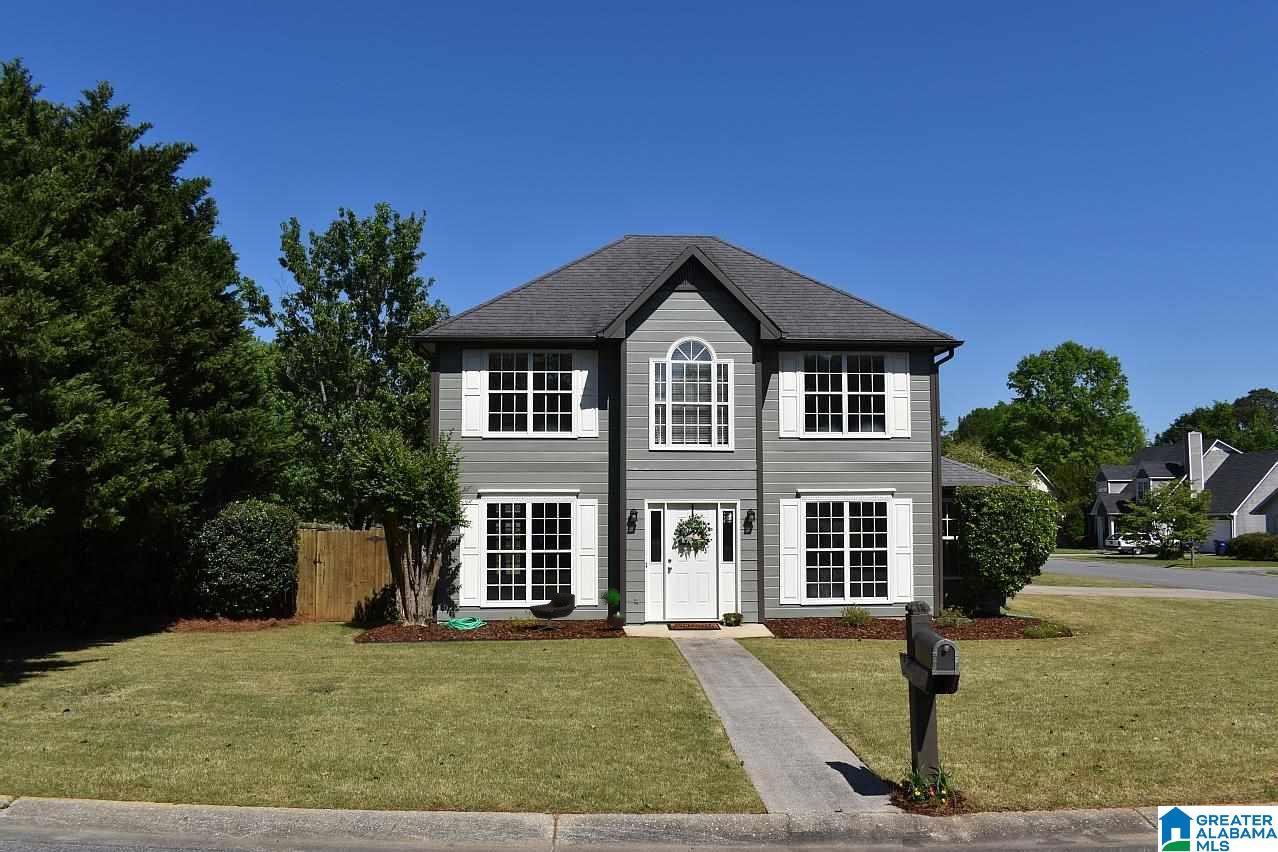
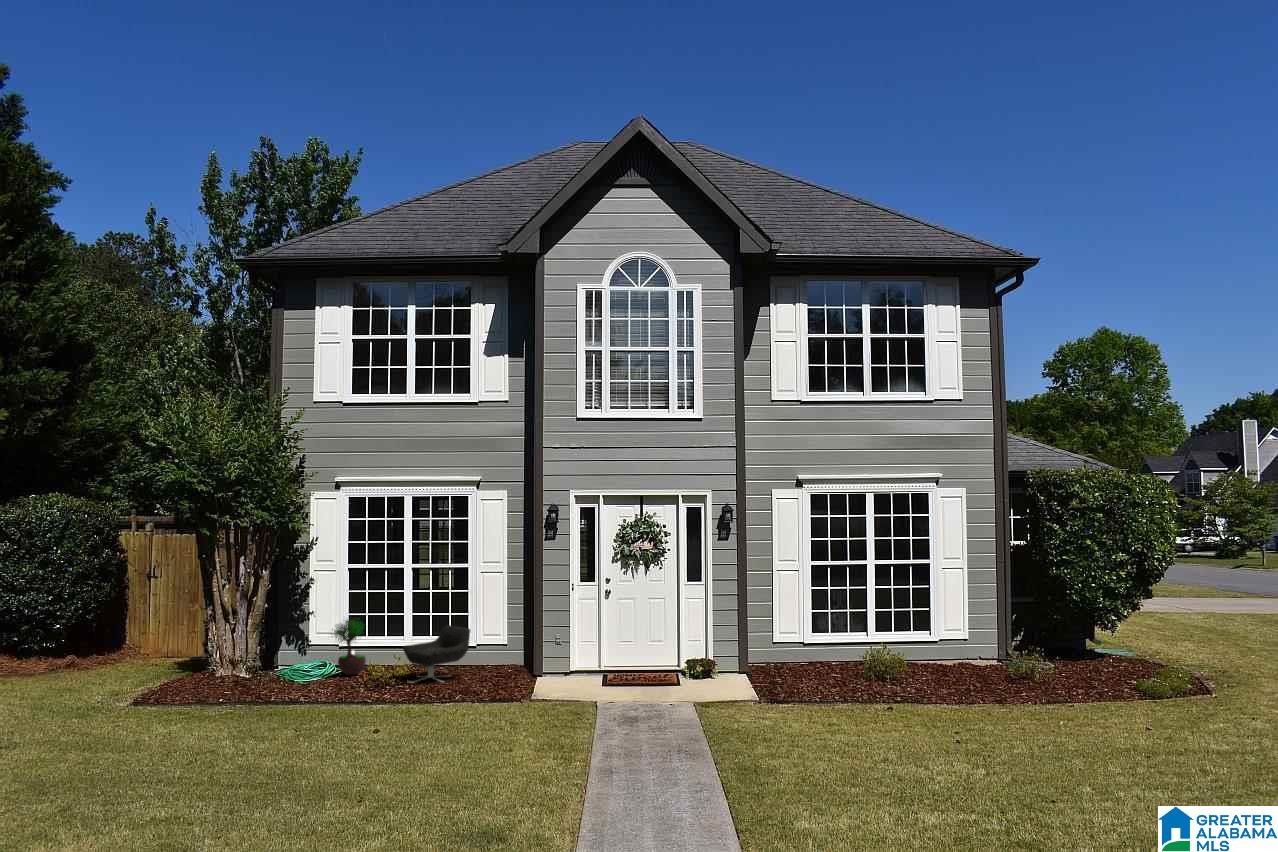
potted tree: present [601,590,625,629] -> present [331,619,366,675]

